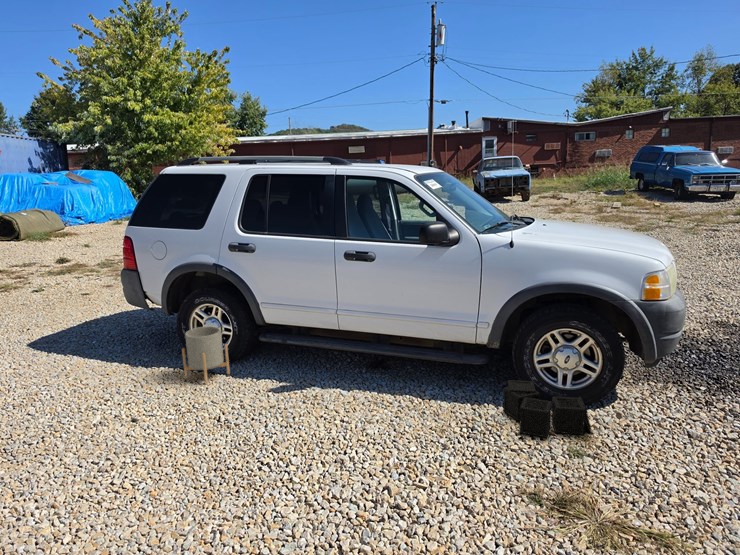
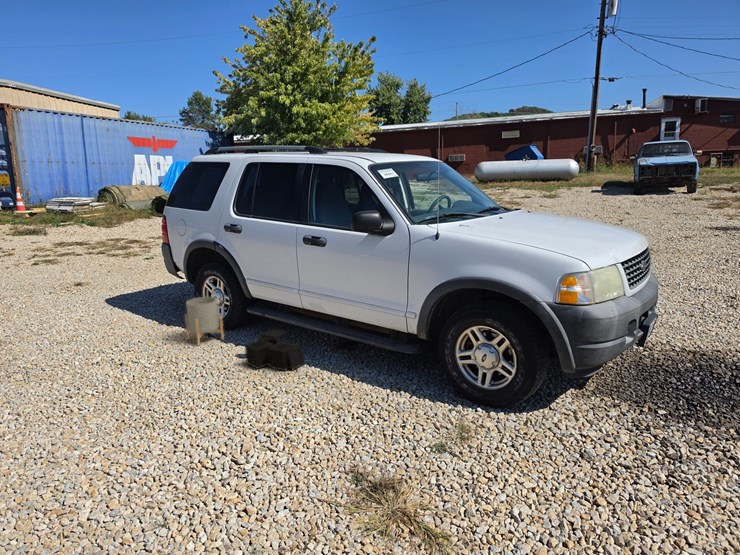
storage bin: present [503,380,592,440] -> present [245,329,305,371]

